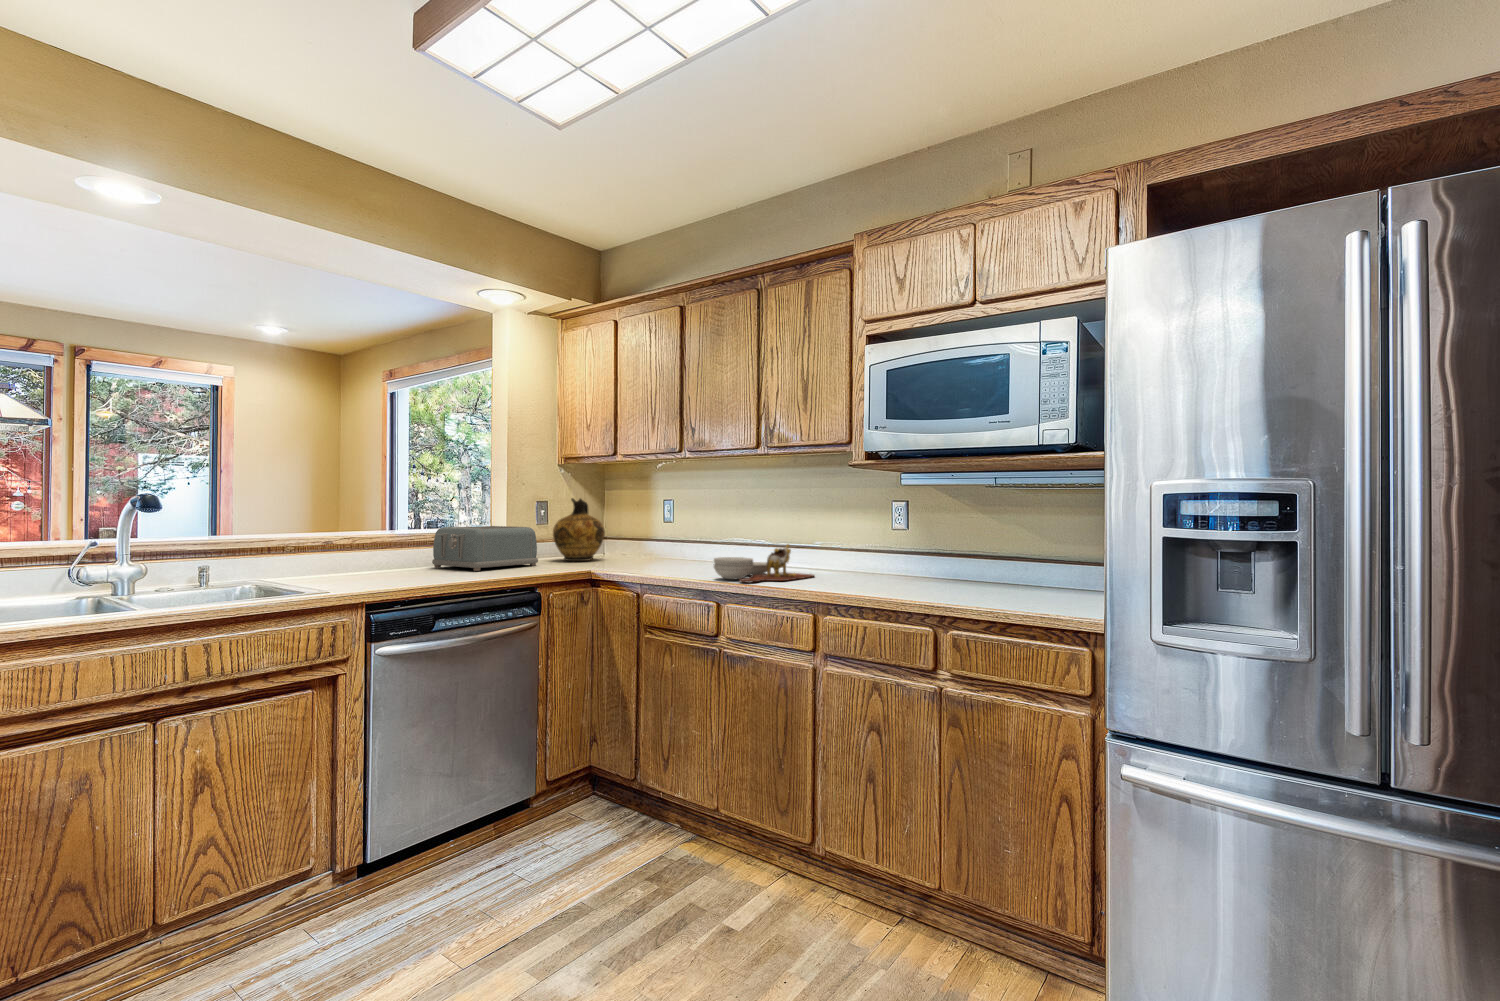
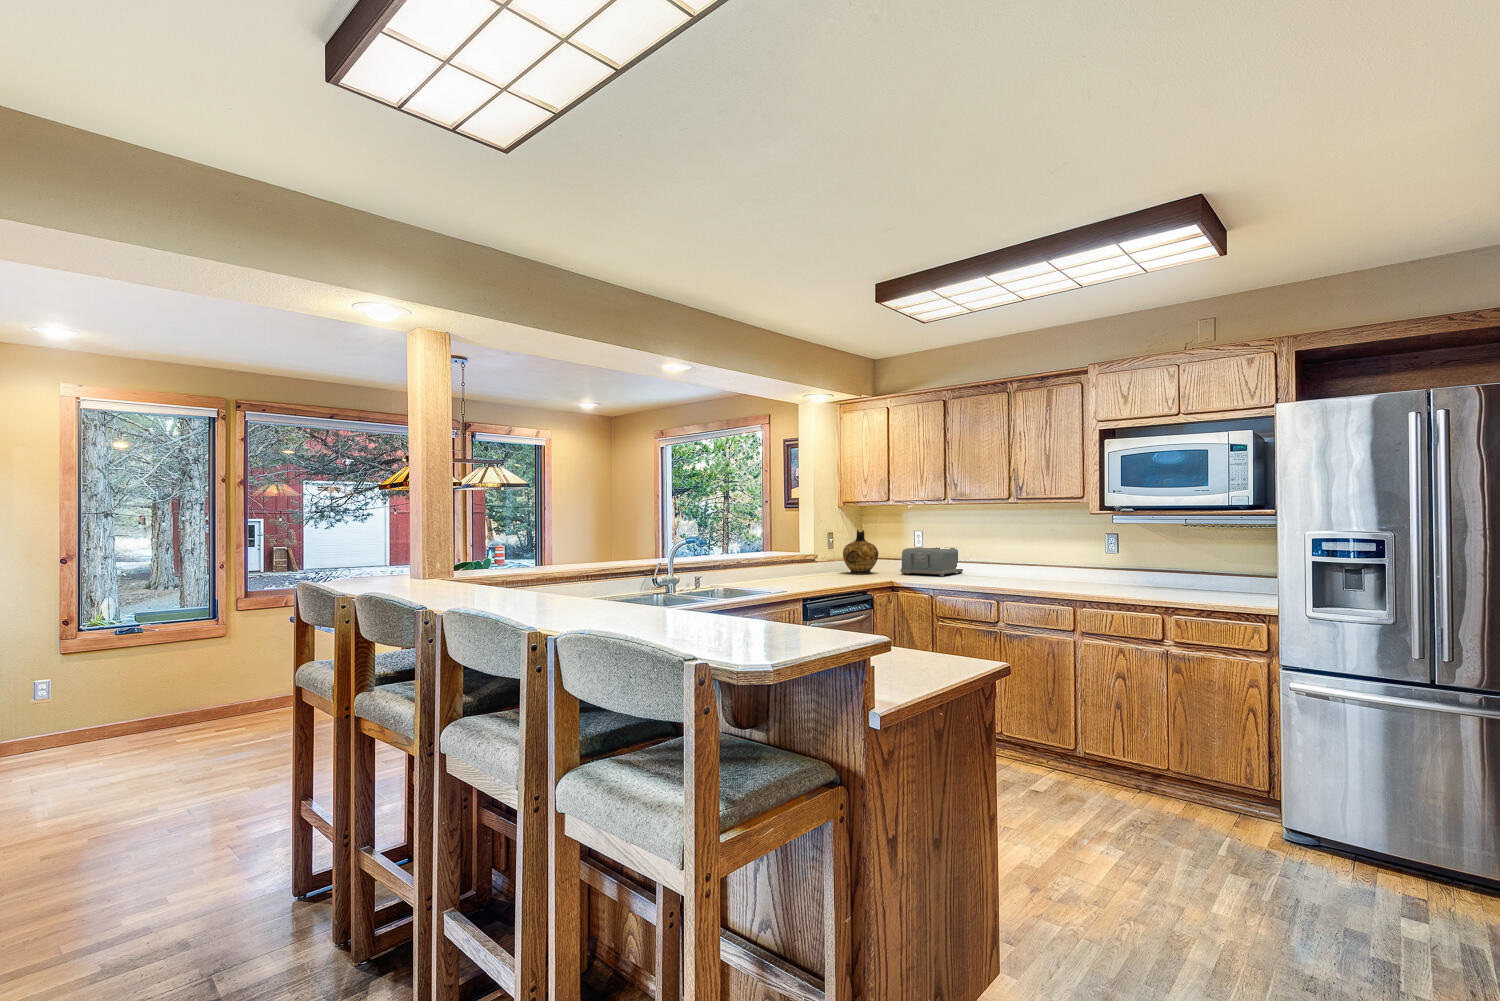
toaster: present [432,526,538,571] -> present [900,547,963,576]
cutting board: present [714,544,814,583] -> none [989,563,1055,588]

